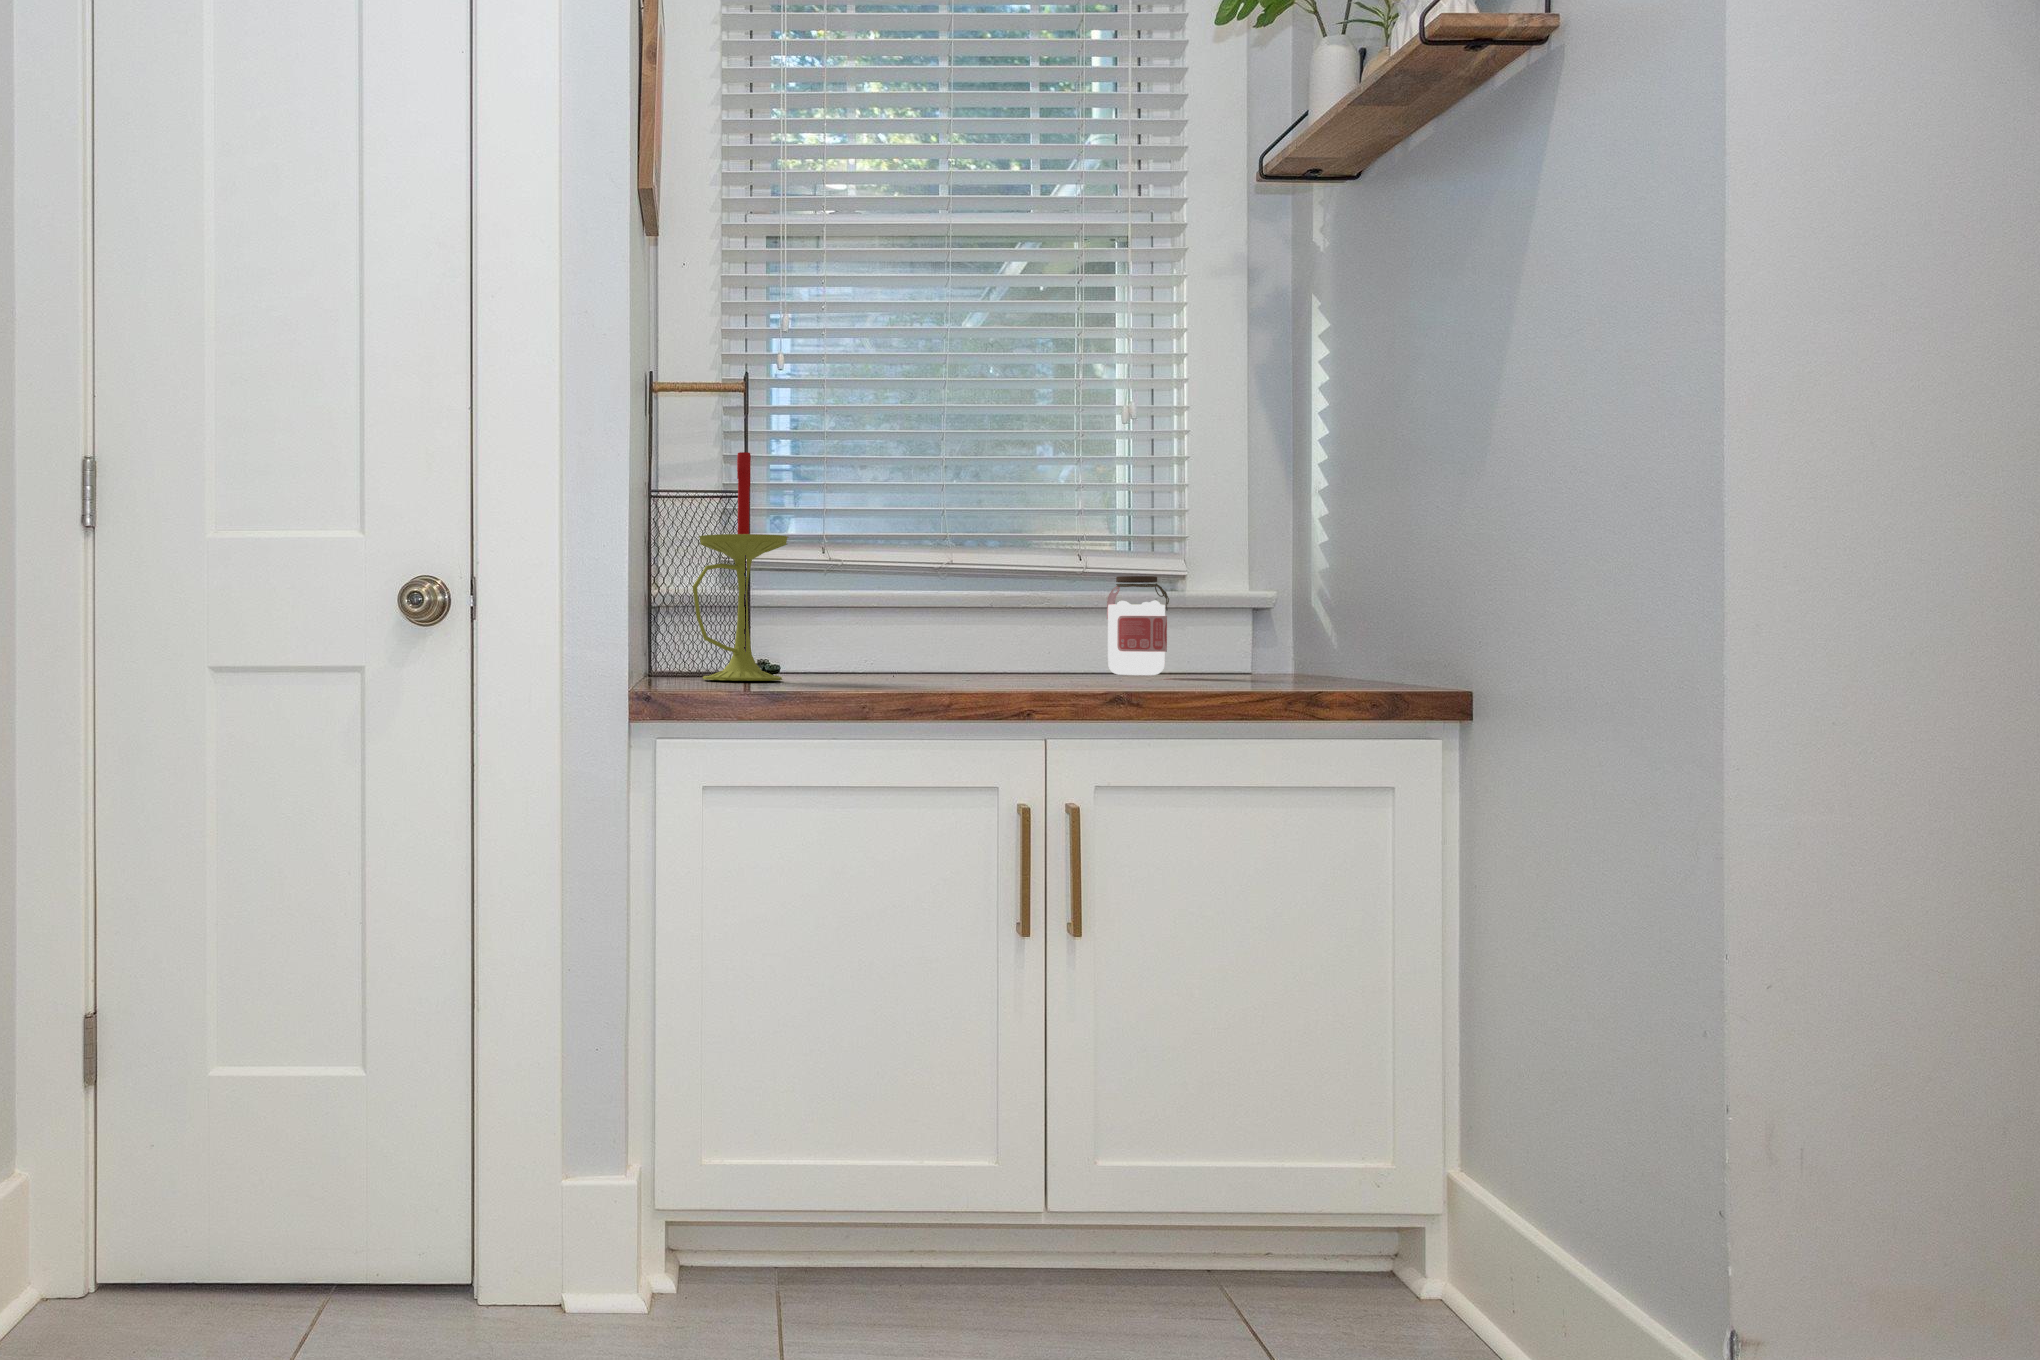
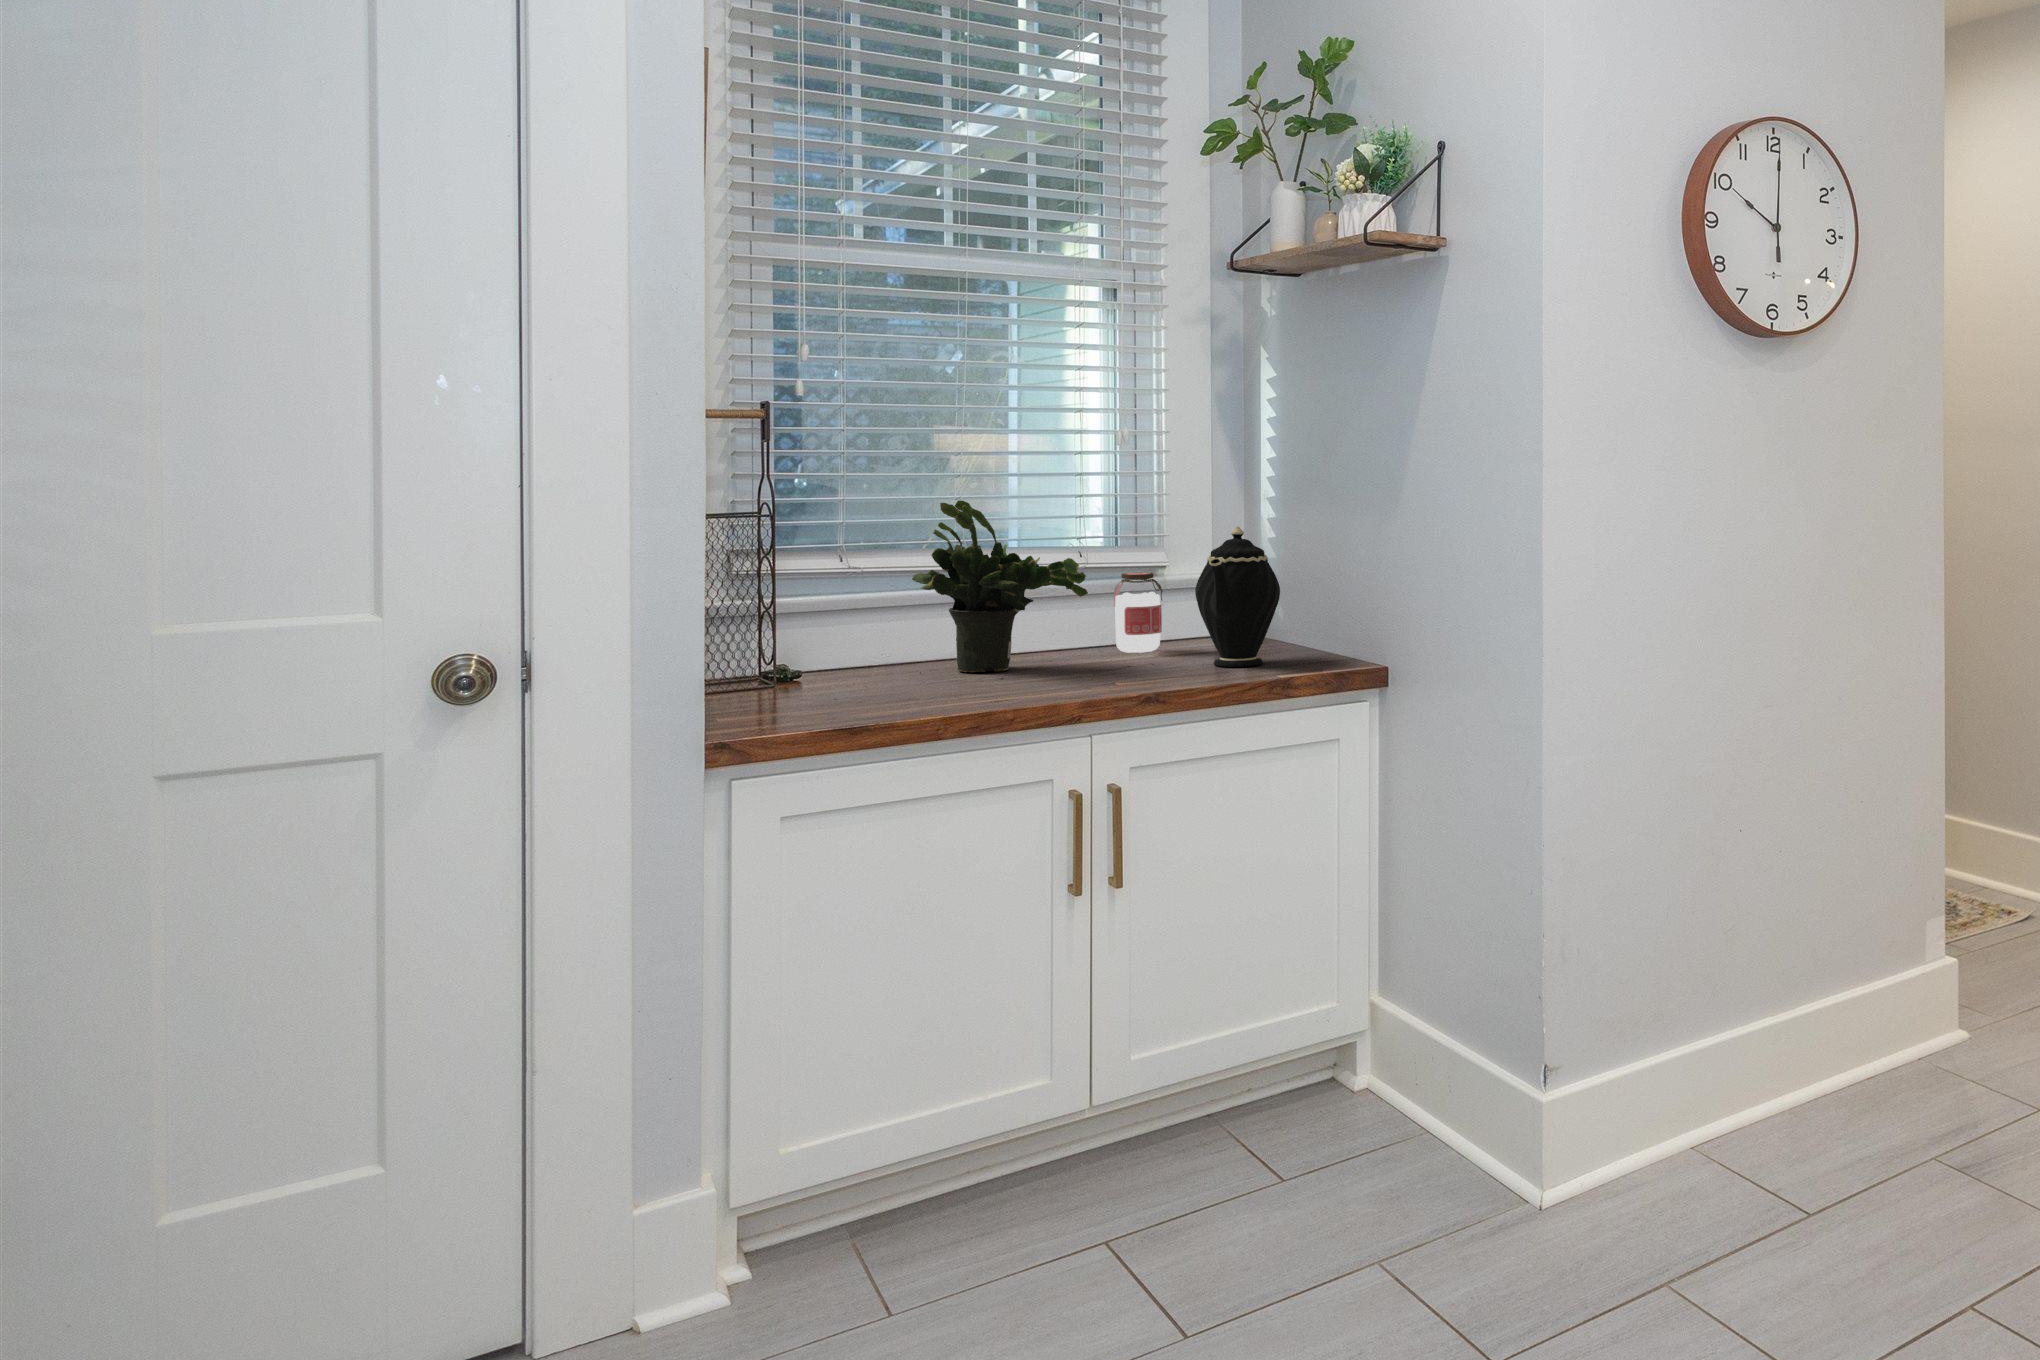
candle: present [693,452,788,681] -> none [766,494,855,706]
potted plant: none [865,466,1069,677] -> present [912,501,1088,672]
teapot: none [1204,502,1322,685] -> present [1195,526,1280,667]

